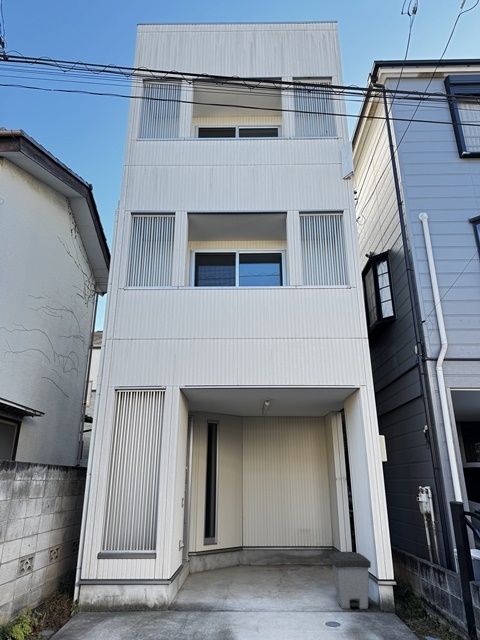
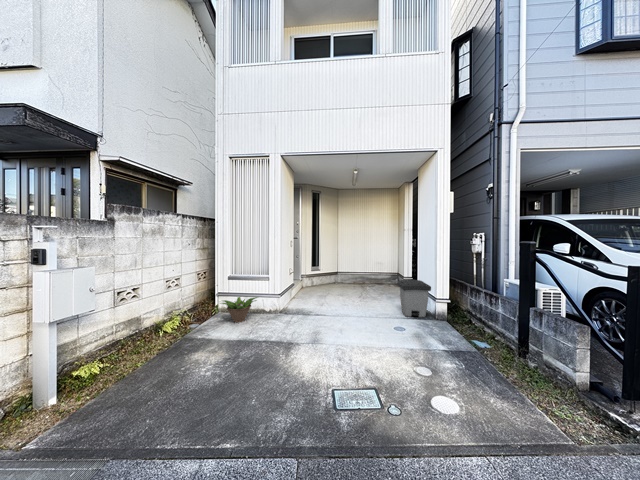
decorative plant: none [86,584,143,626] -> present [222,297,258,322]

